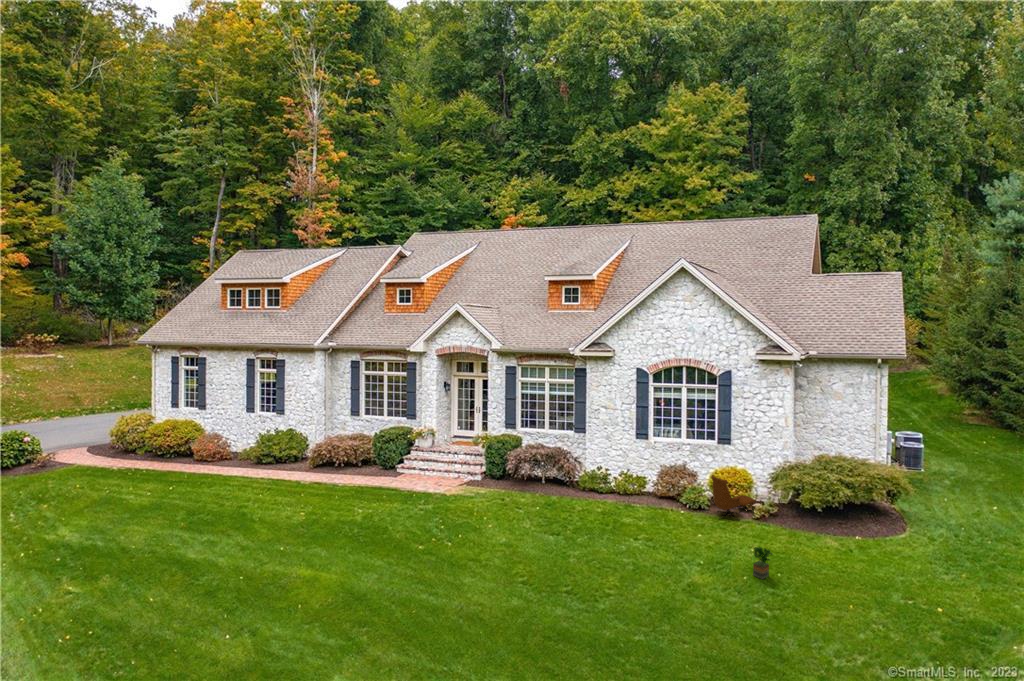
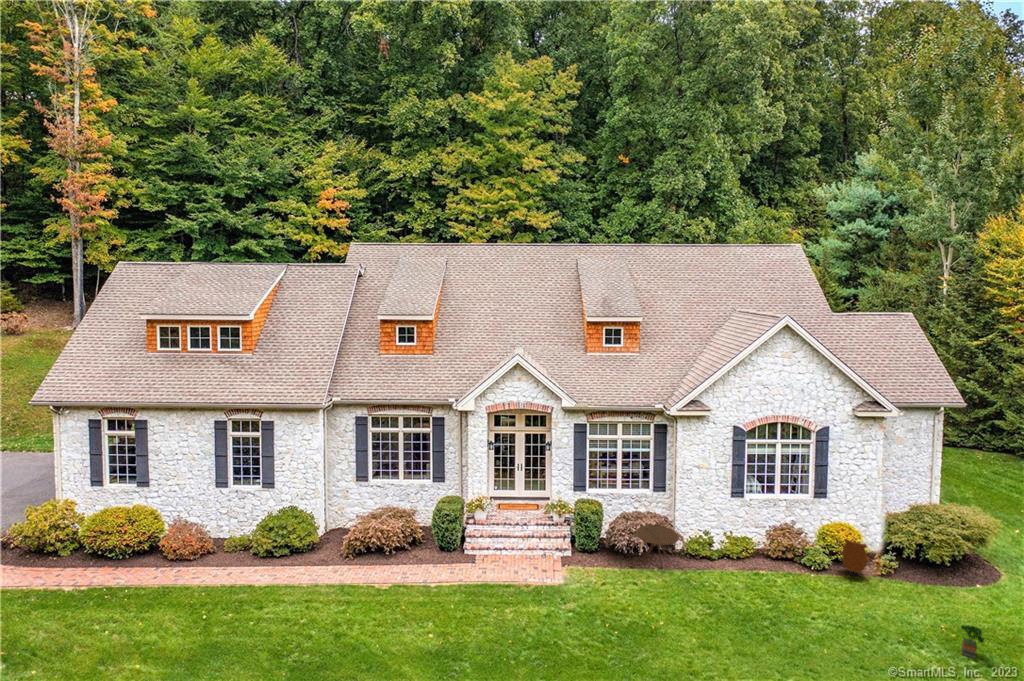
round table: none [530,457,568,493] -> present [636,525,679,568]

